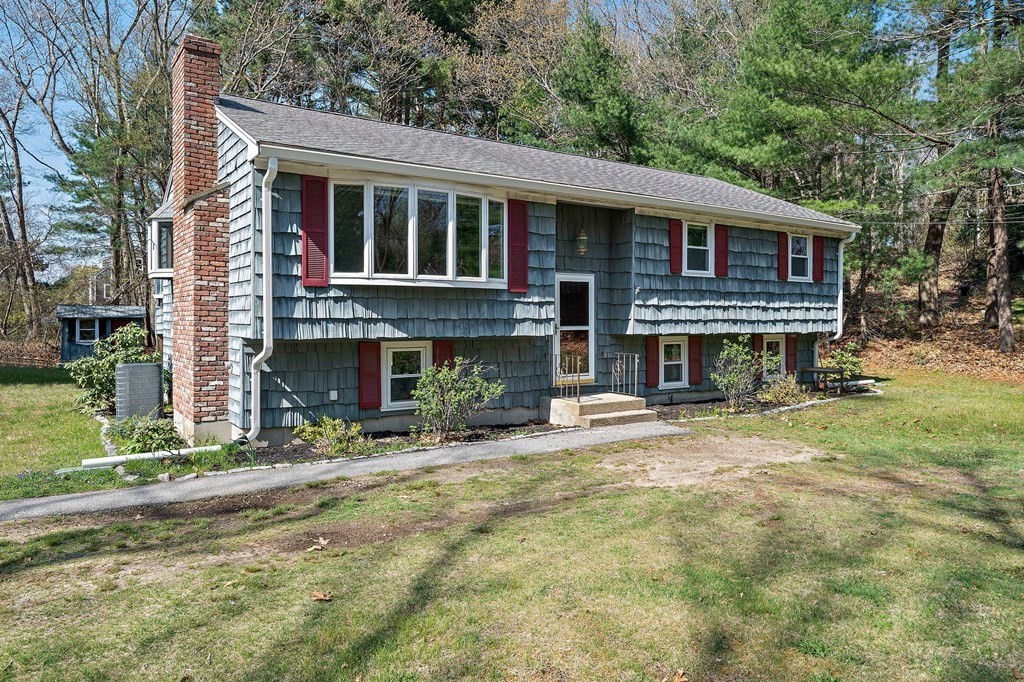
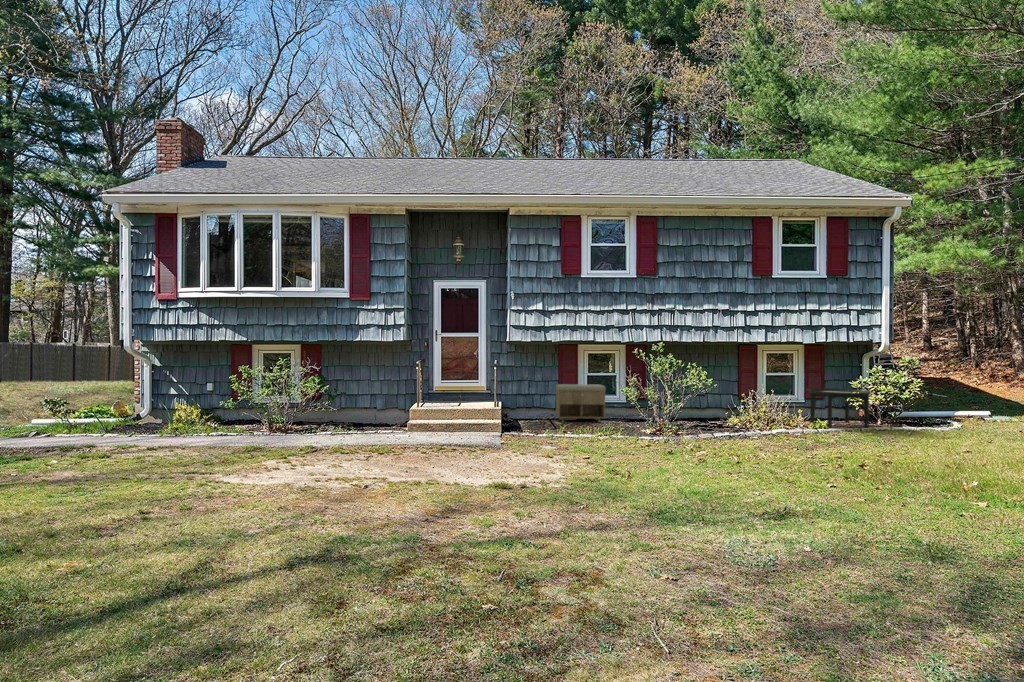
storage bench: none [646,370,694,405] -> present [556,384,606,422]

